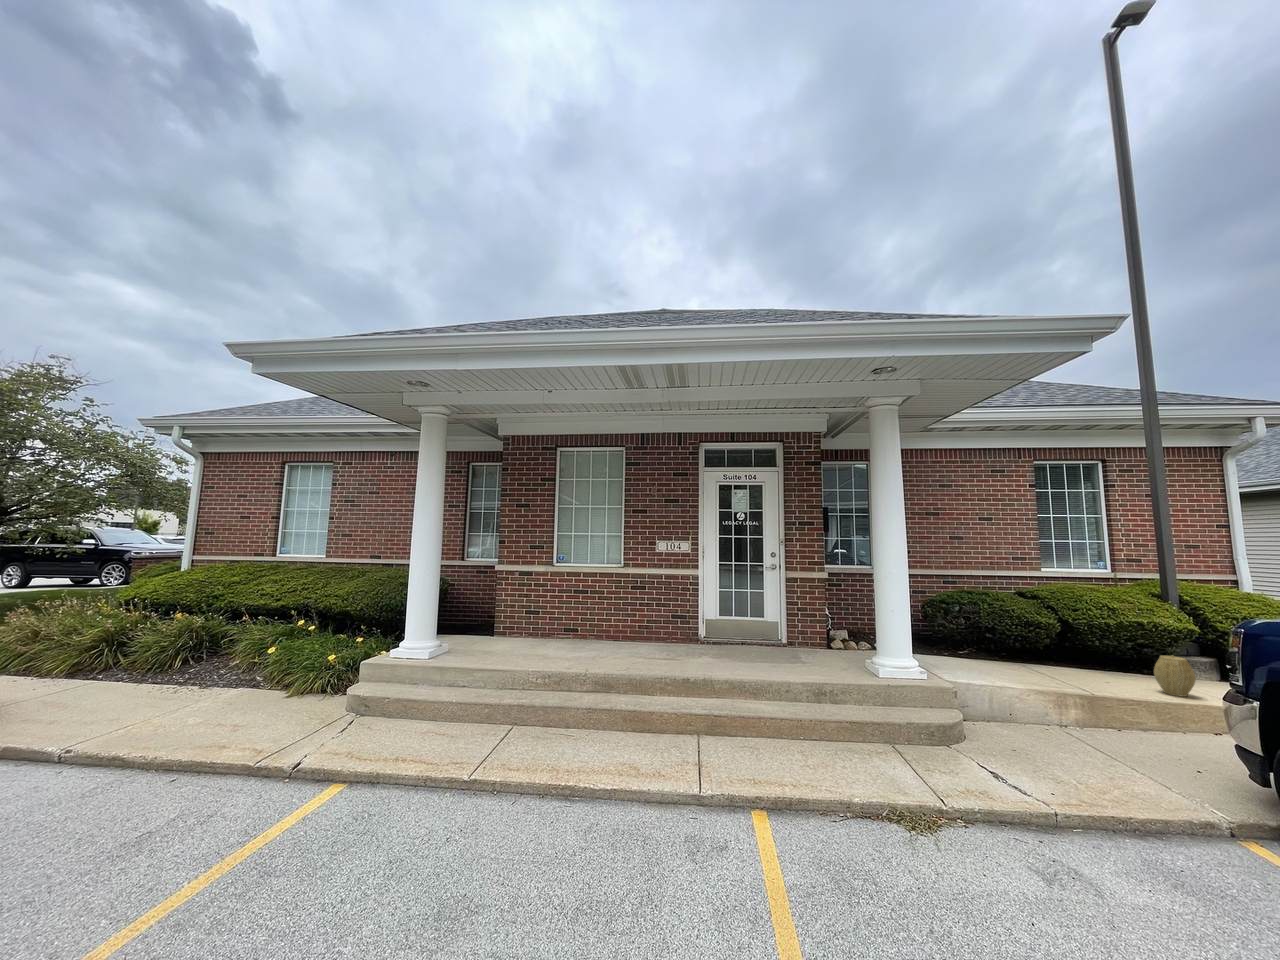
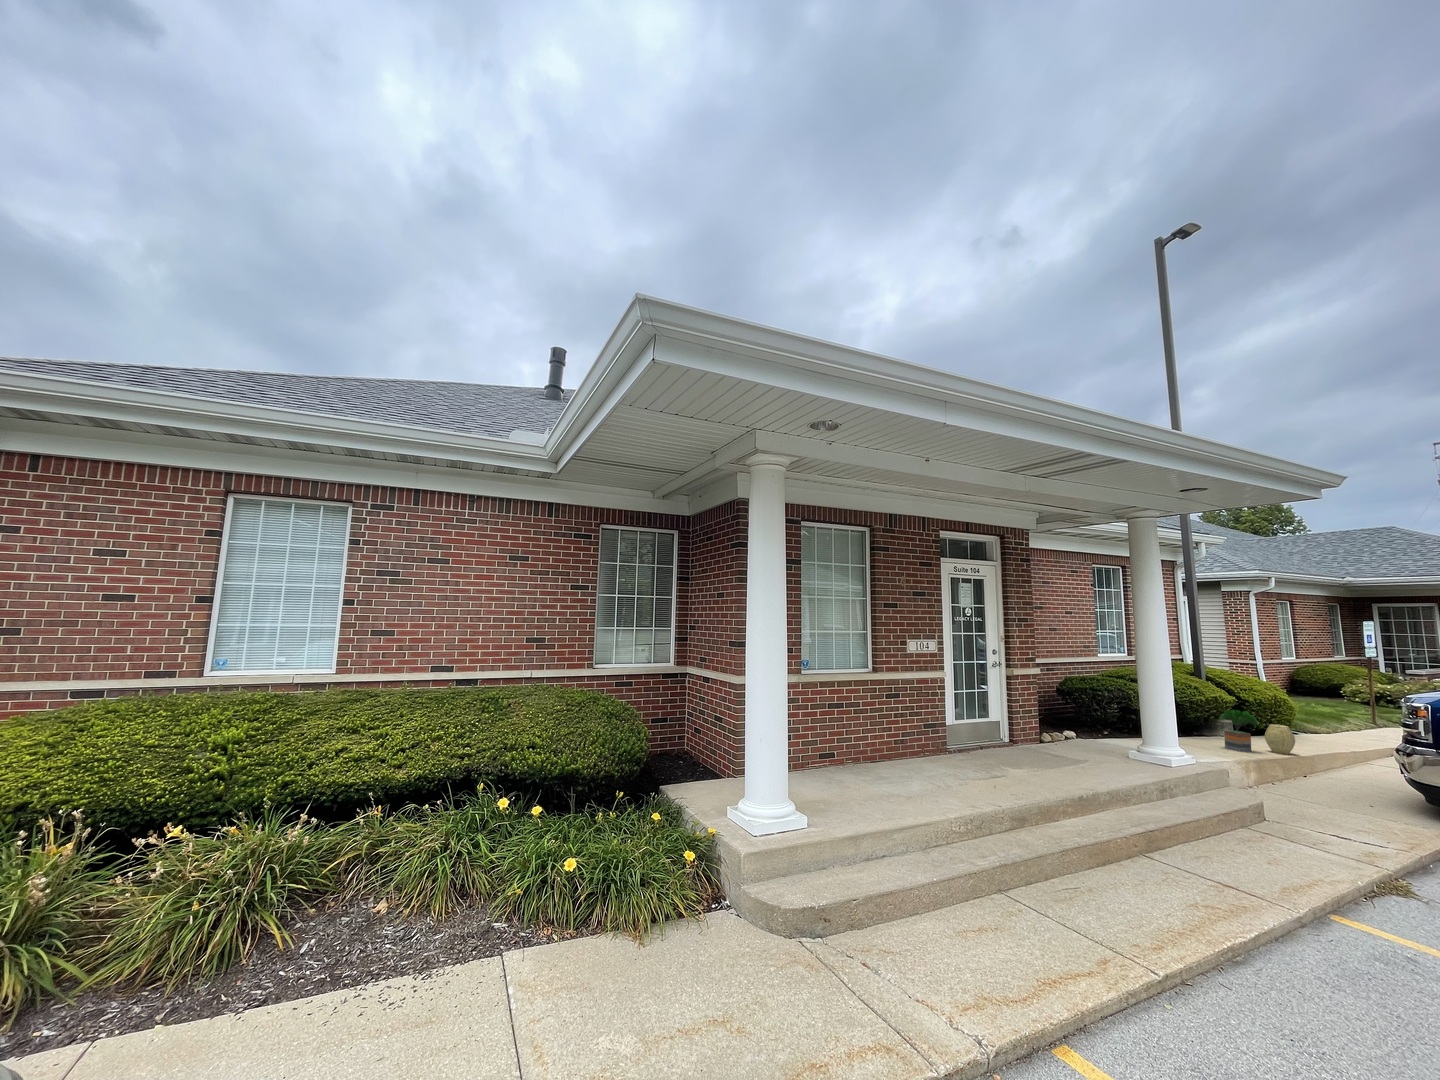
potted tree: none [1081,631,1129,687] -> present [1220,710,1257,752]

